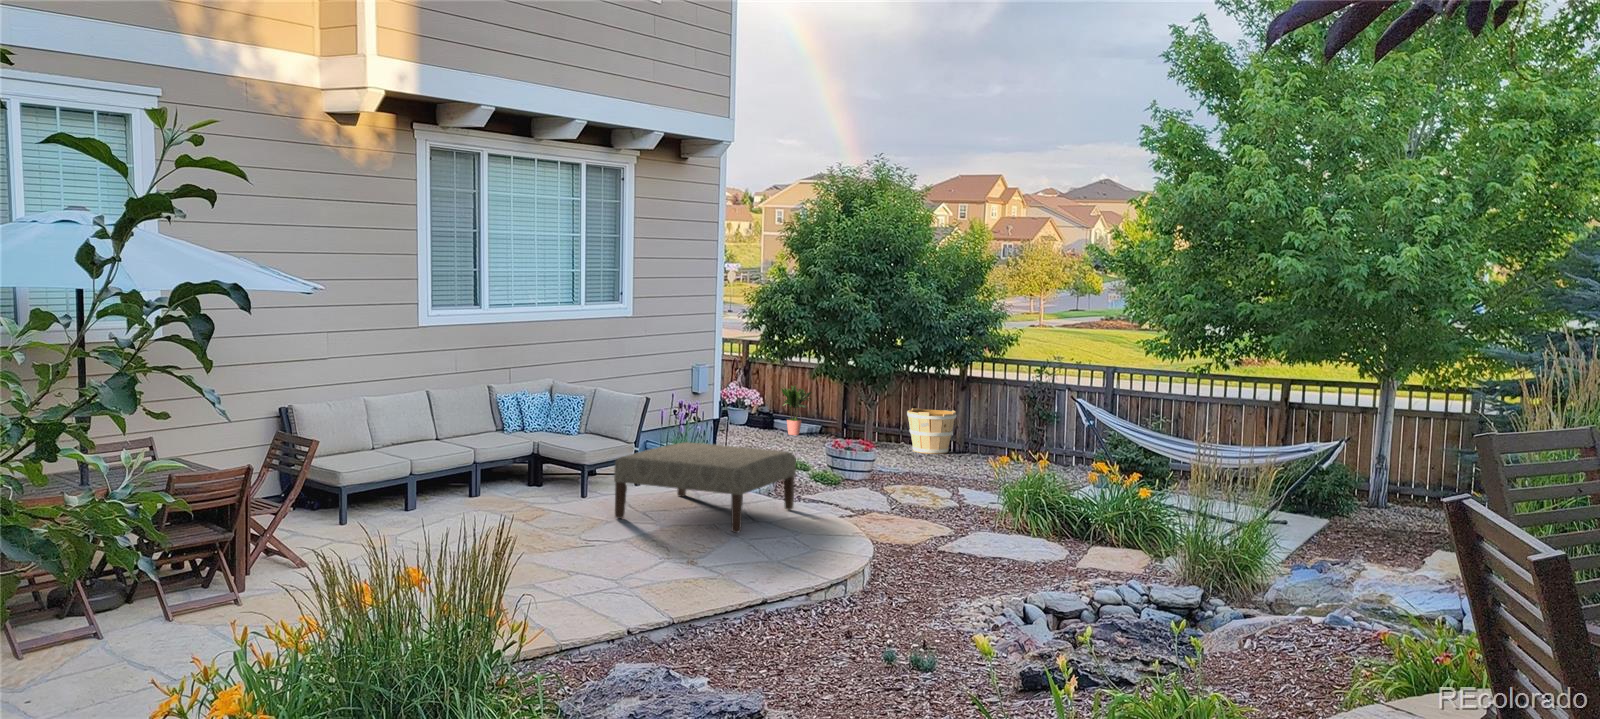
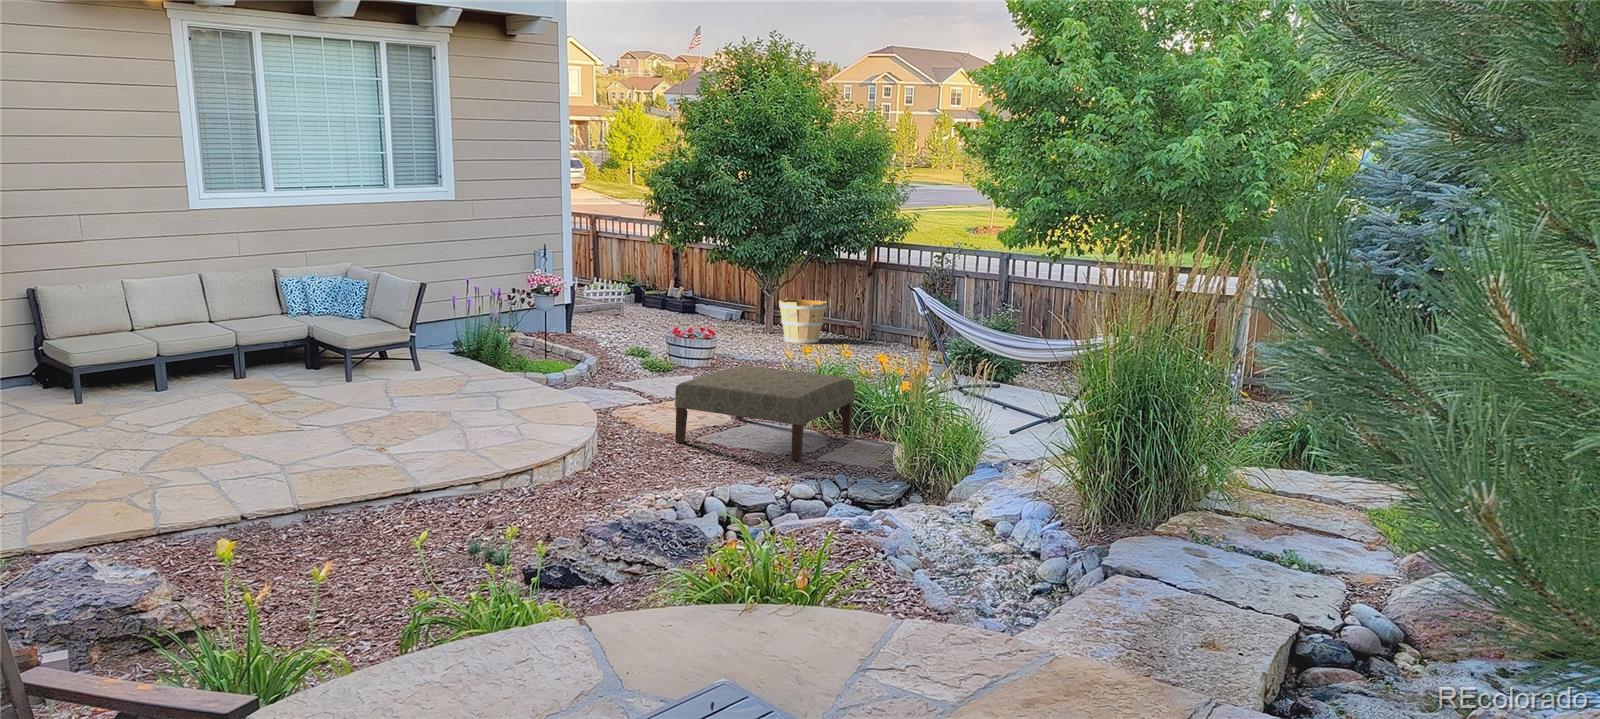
potted plant: present [781,386,812,435] -> none [666,272,701,323]
ottoman: present [614,442,796,533] -> present [675,365,855,462]

